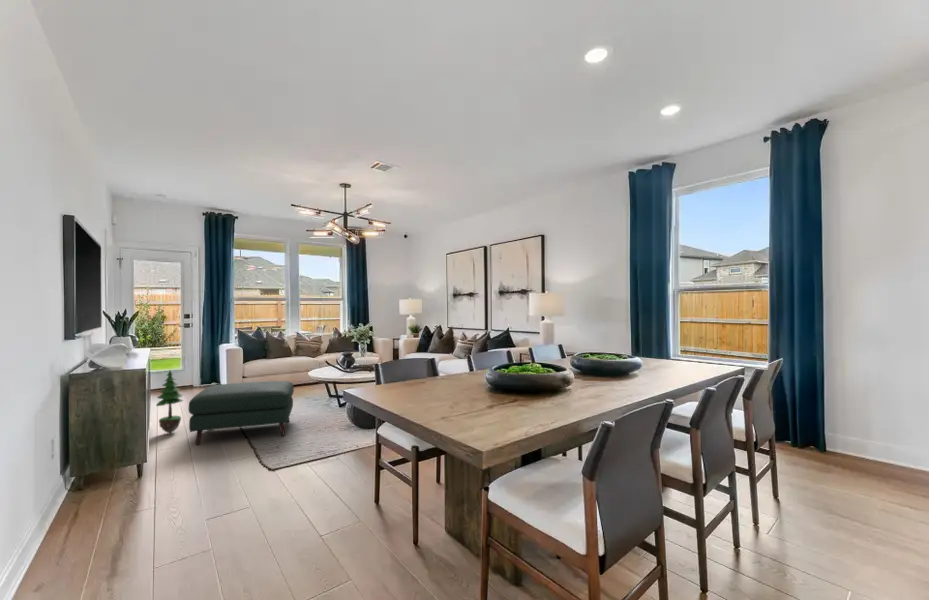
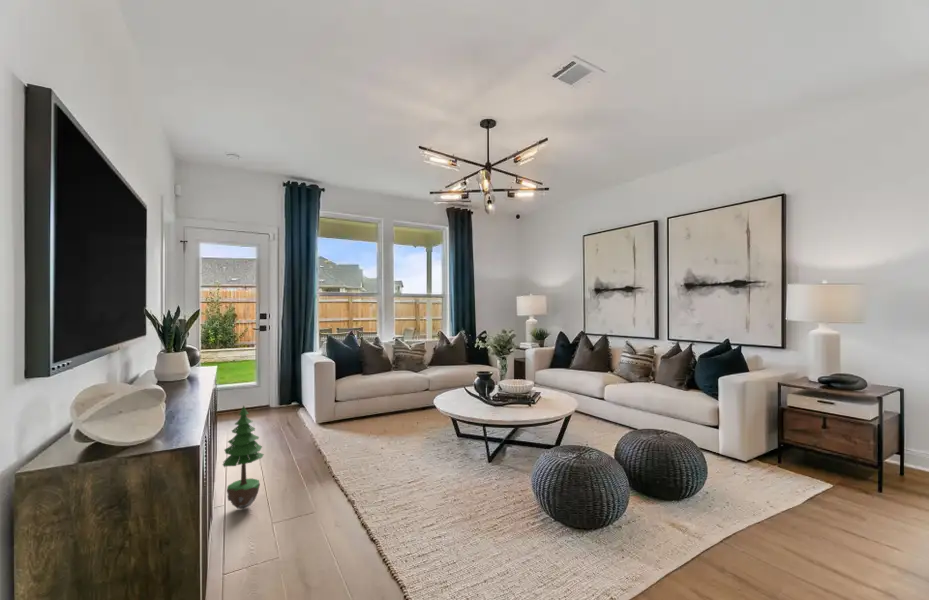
ottoman: present [188,381,294,445] -> none [275,425,438,547]

